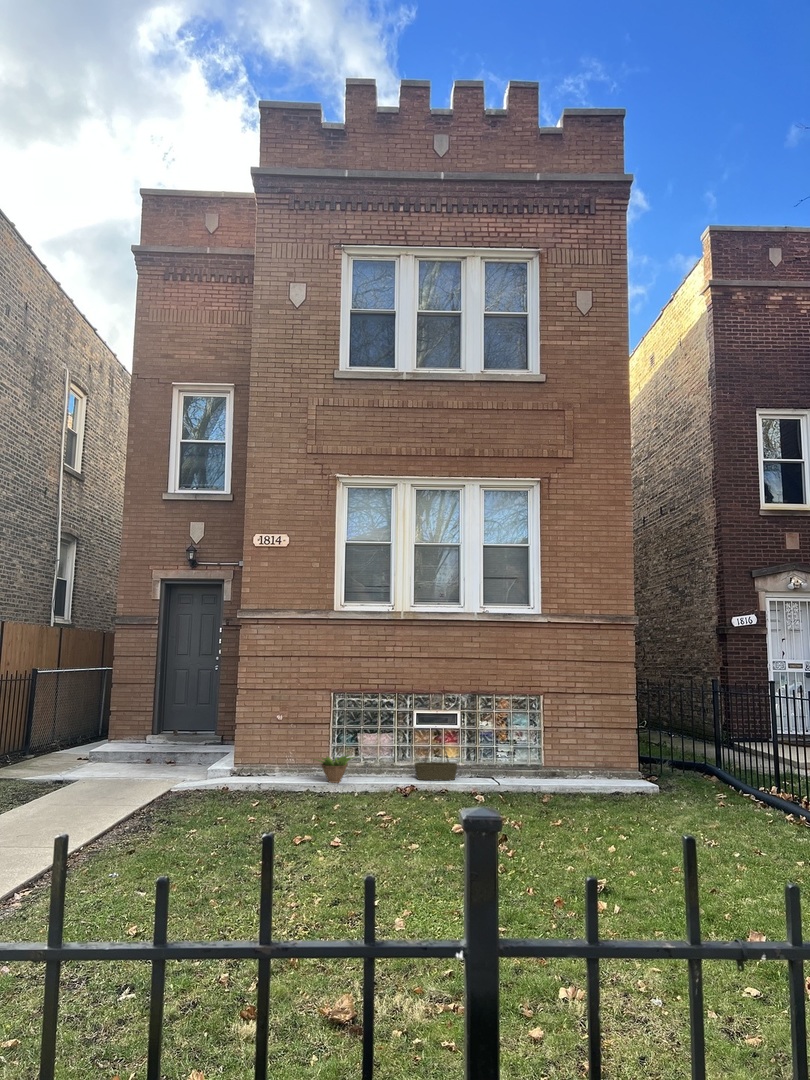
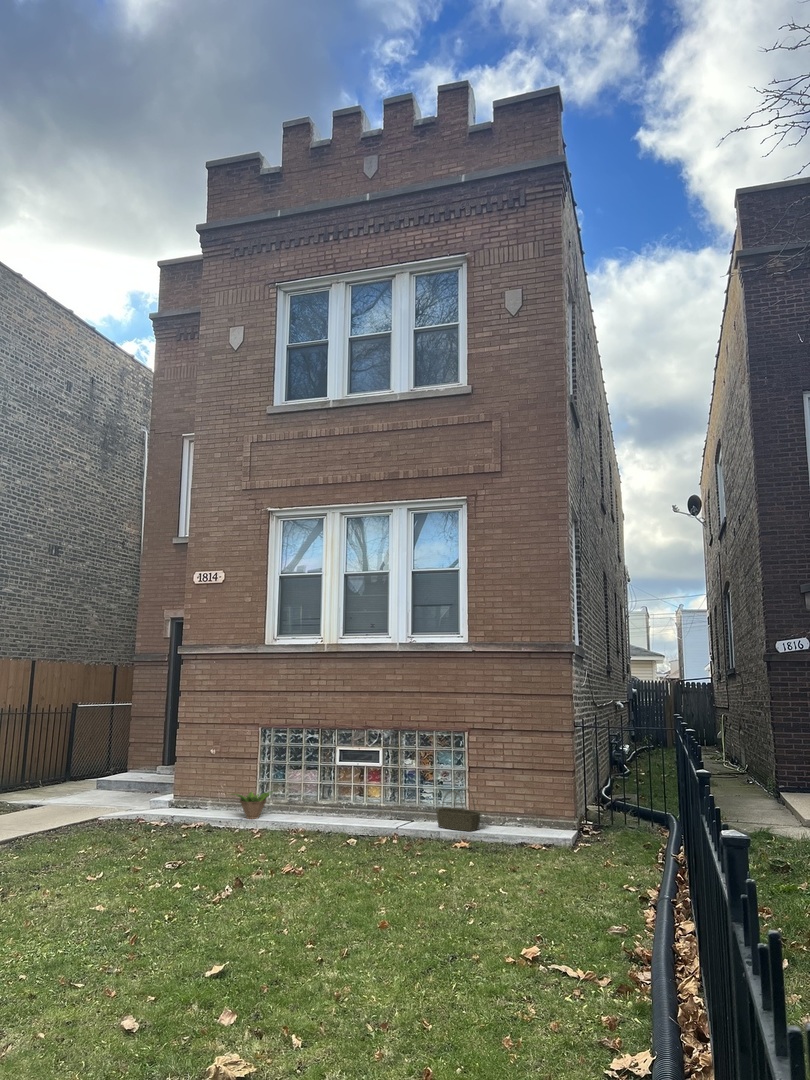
basket: present [415,743,457,780] -> present [436,789,480,831]

